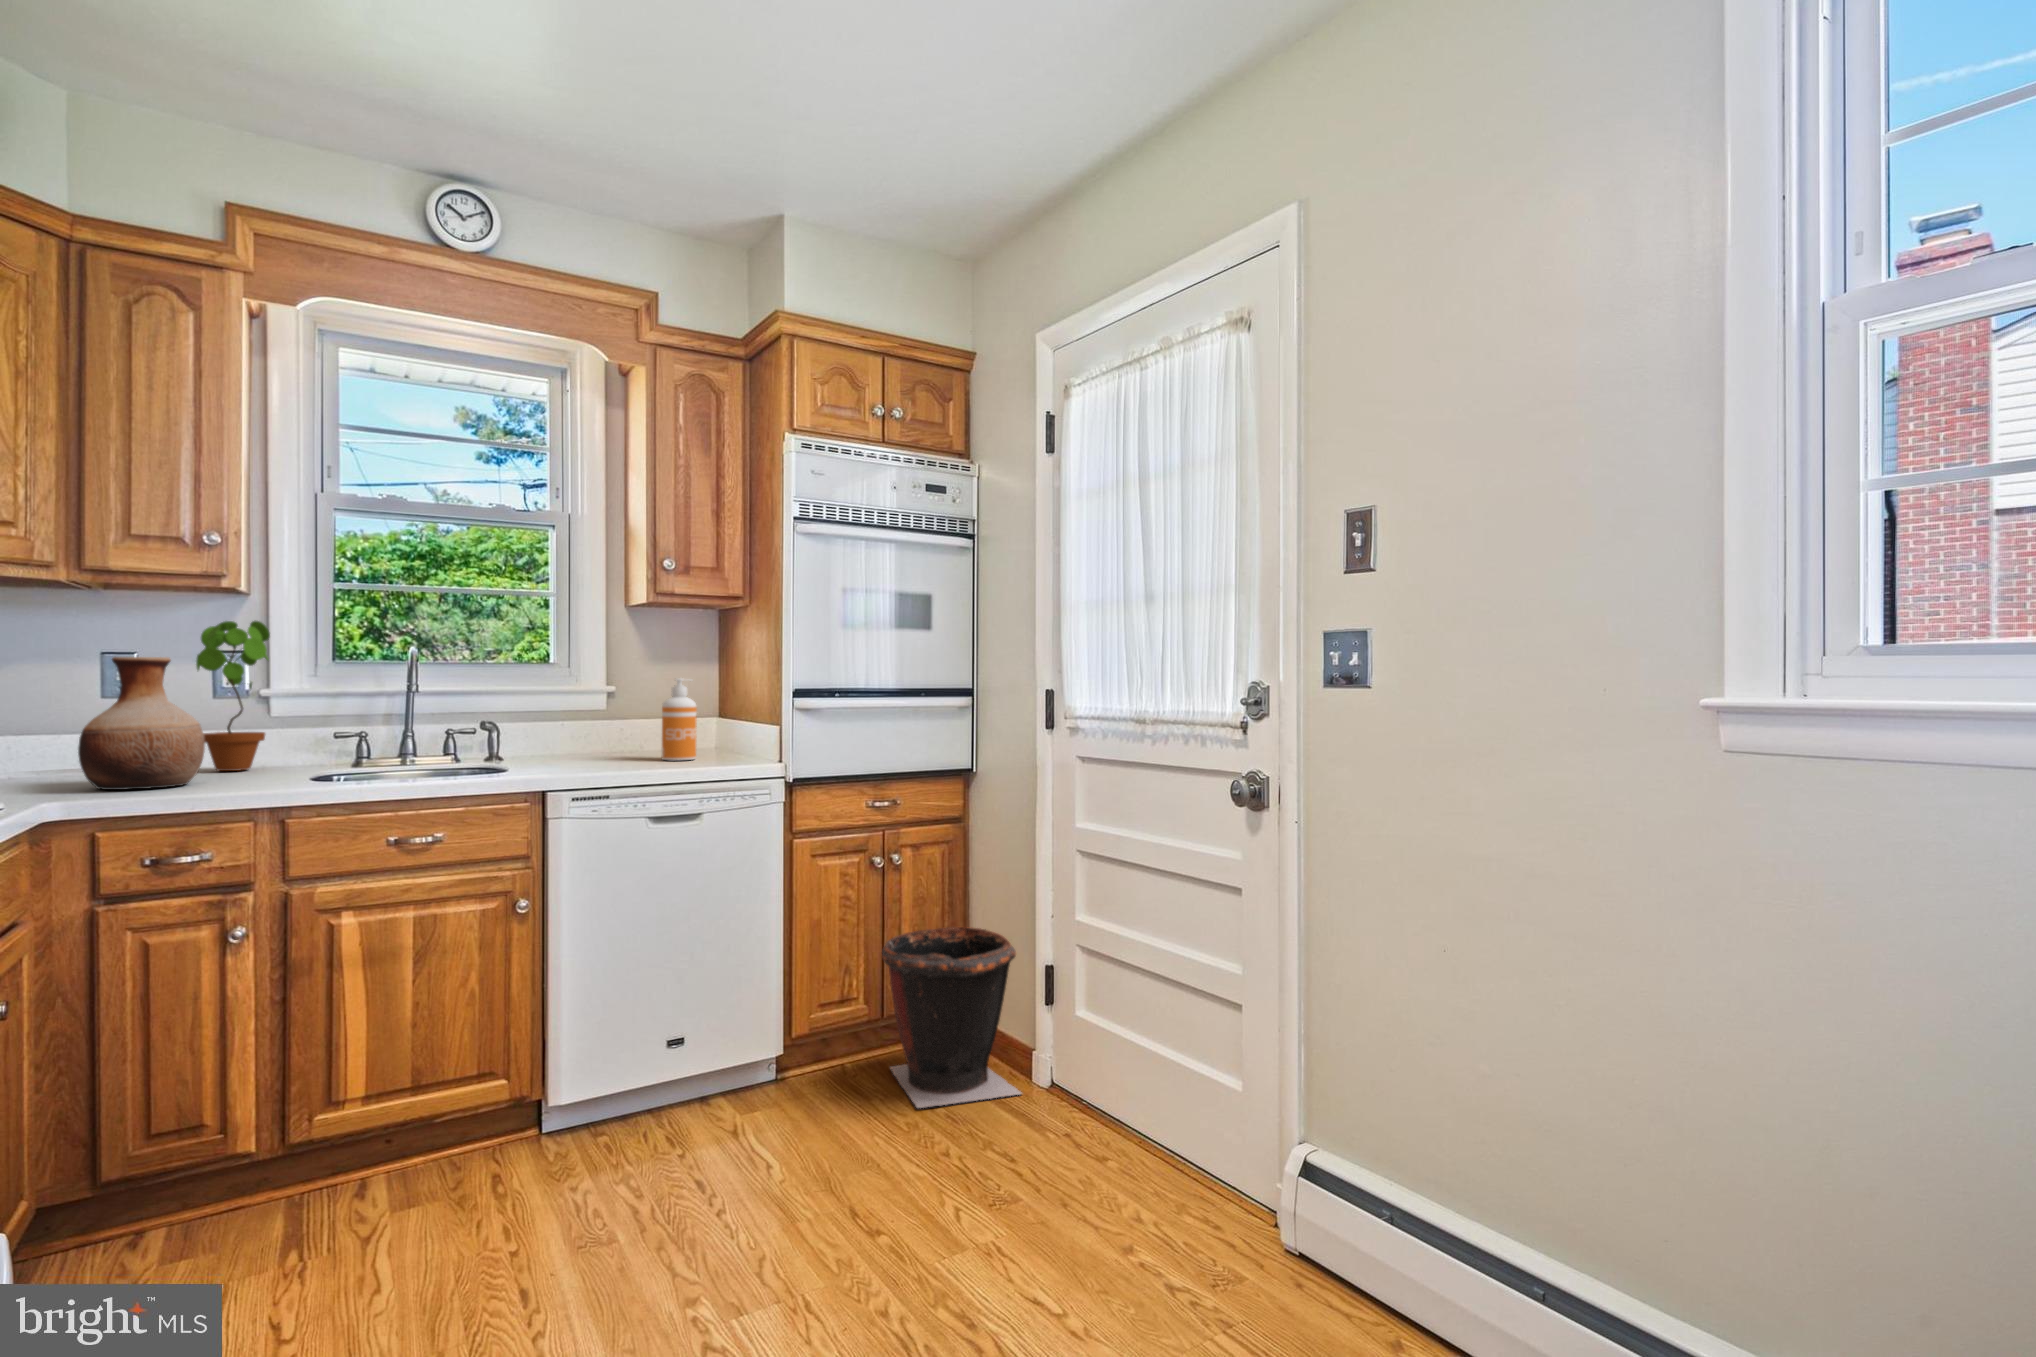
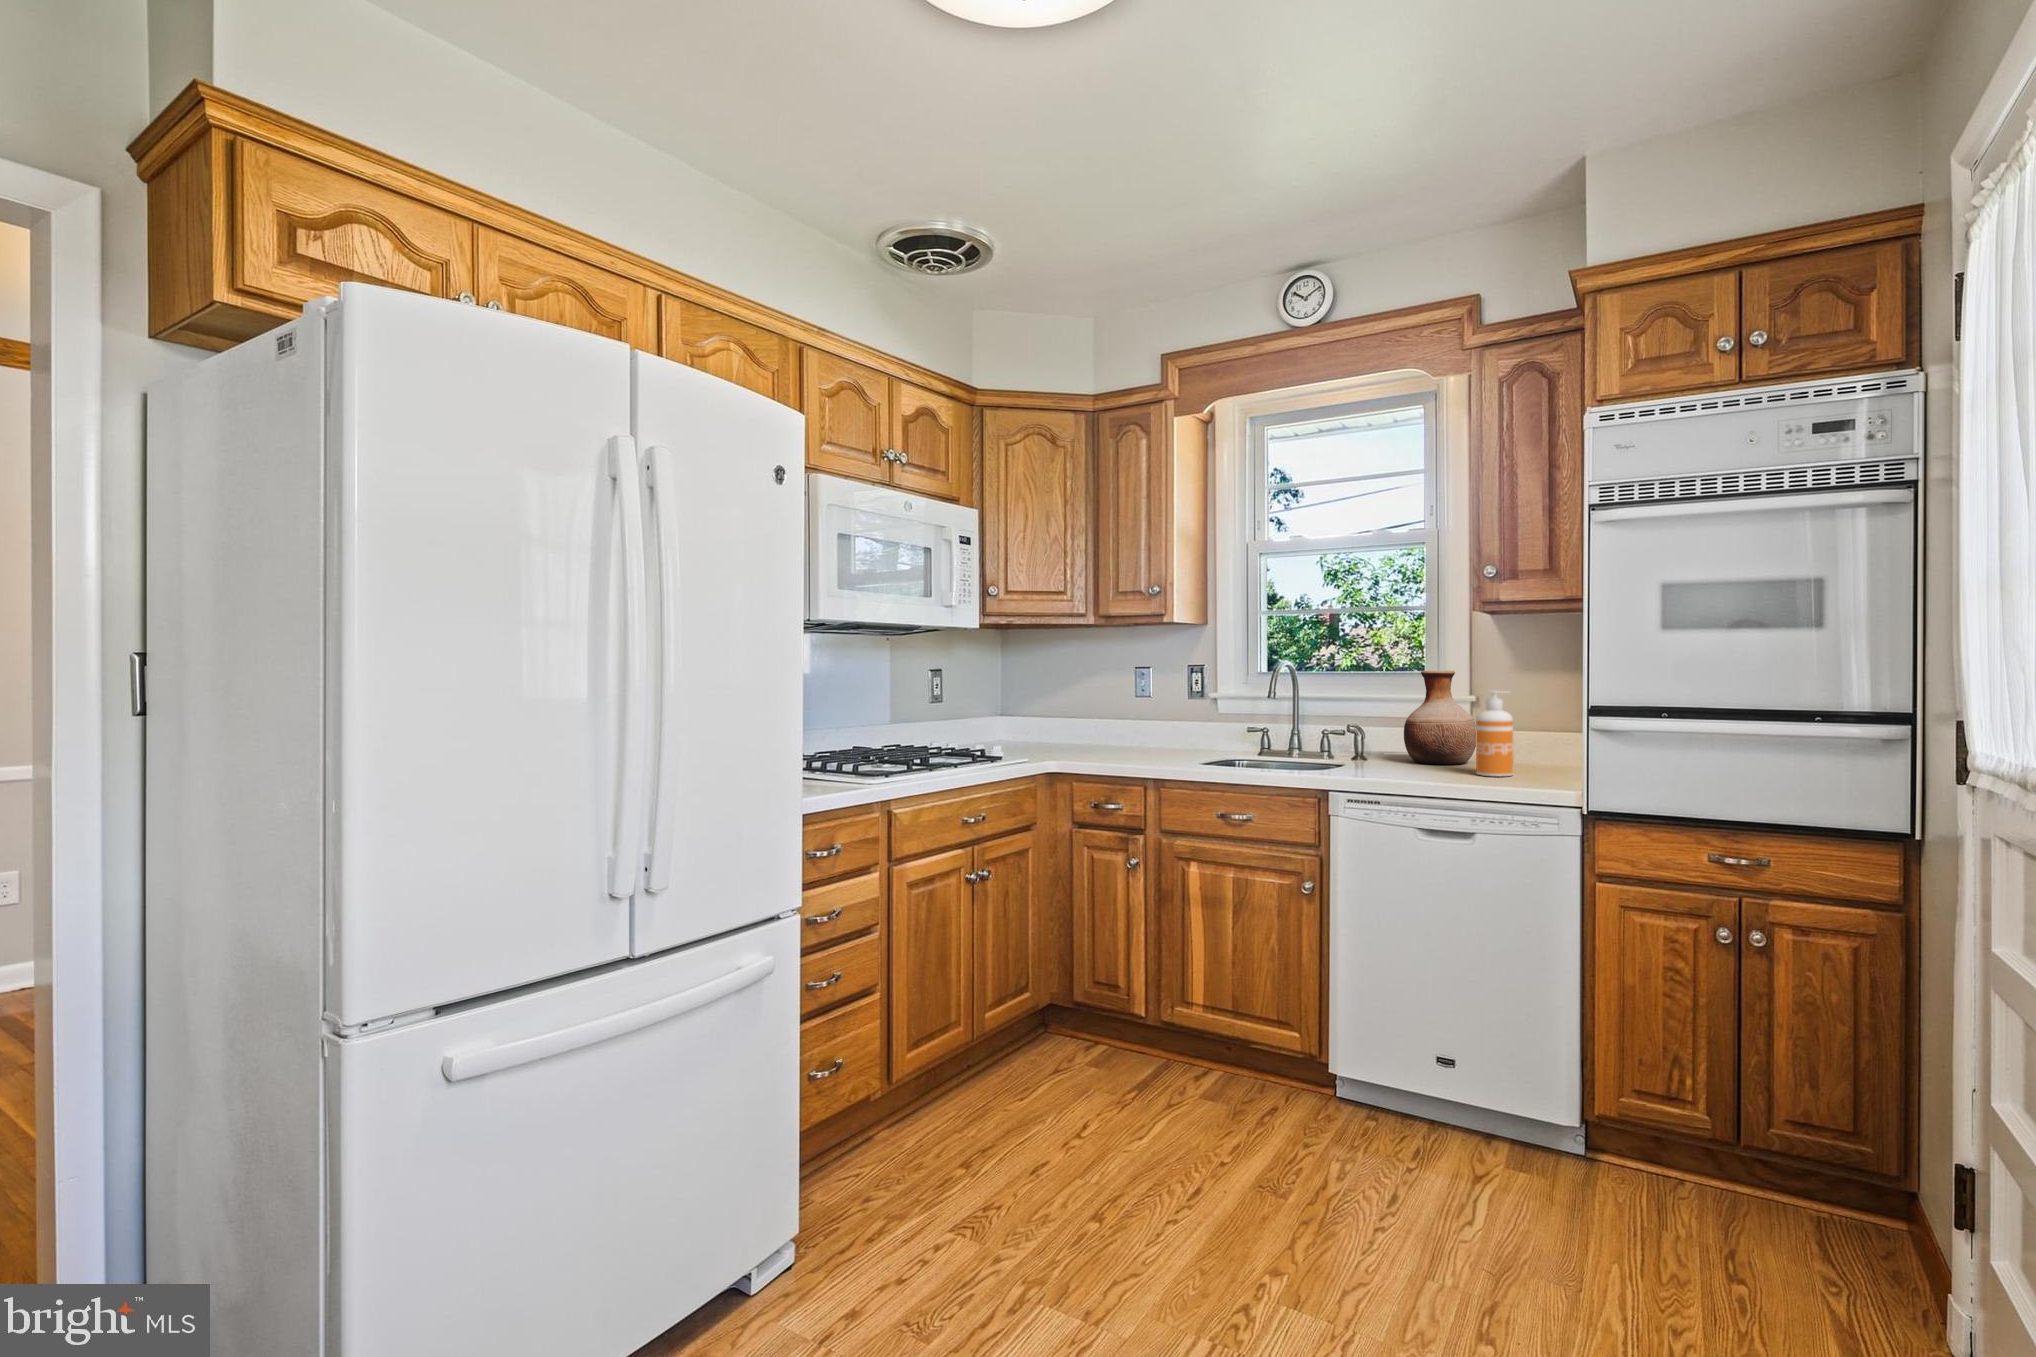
potted plant: present [196,621,270,771] -> none [1155,647,1200,753]
vase: present [78,657,205,790] -> present [1404,671,1476,764]
waste bin: present [882,927,1021,1108] -> none [1681,1034,1920,1338]

